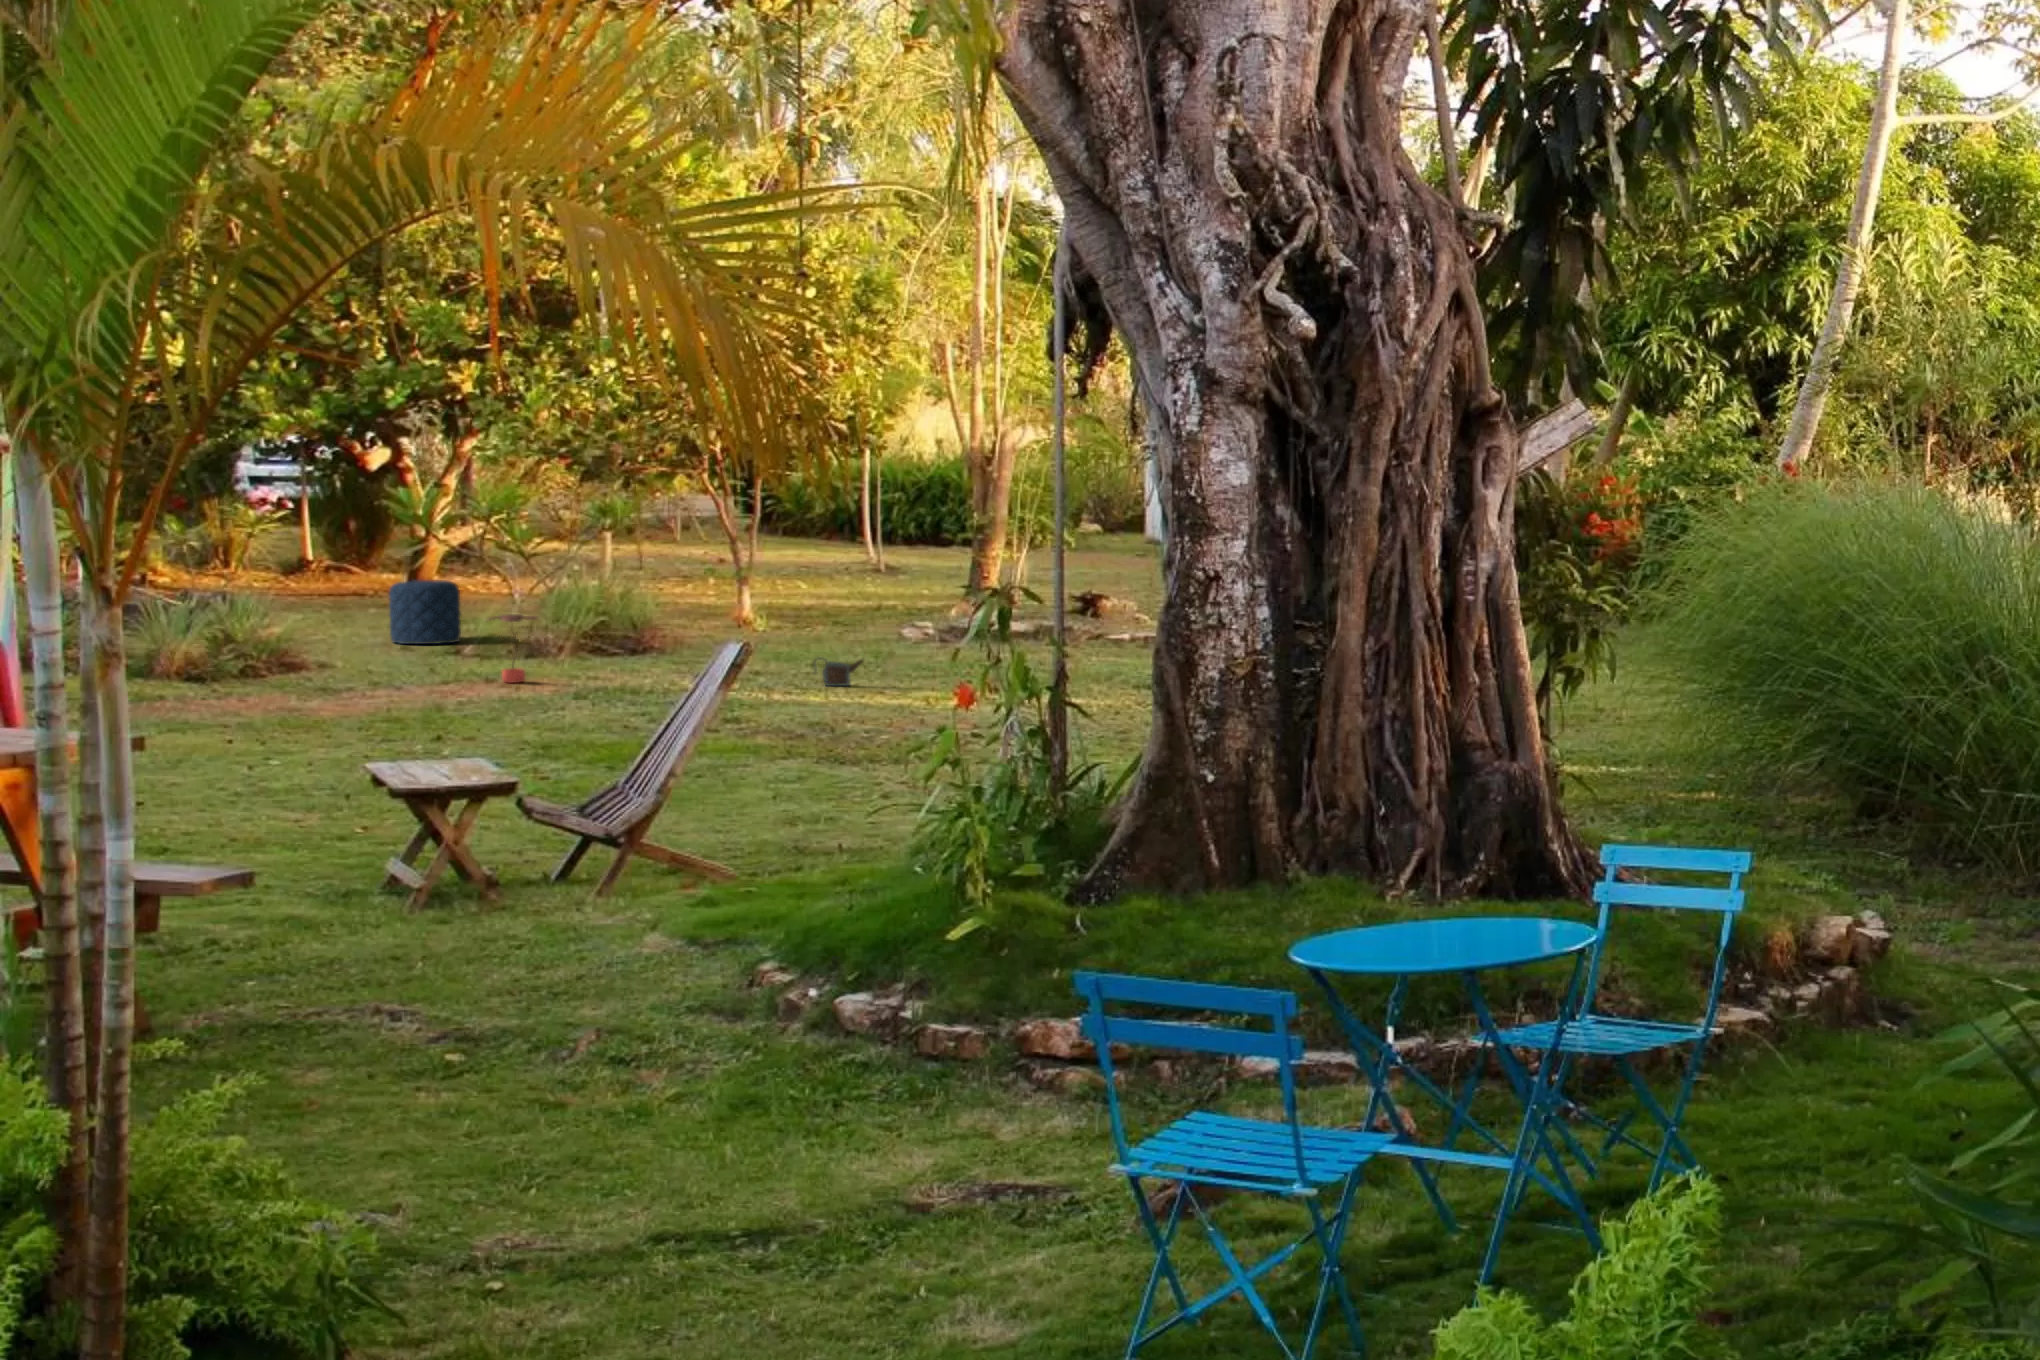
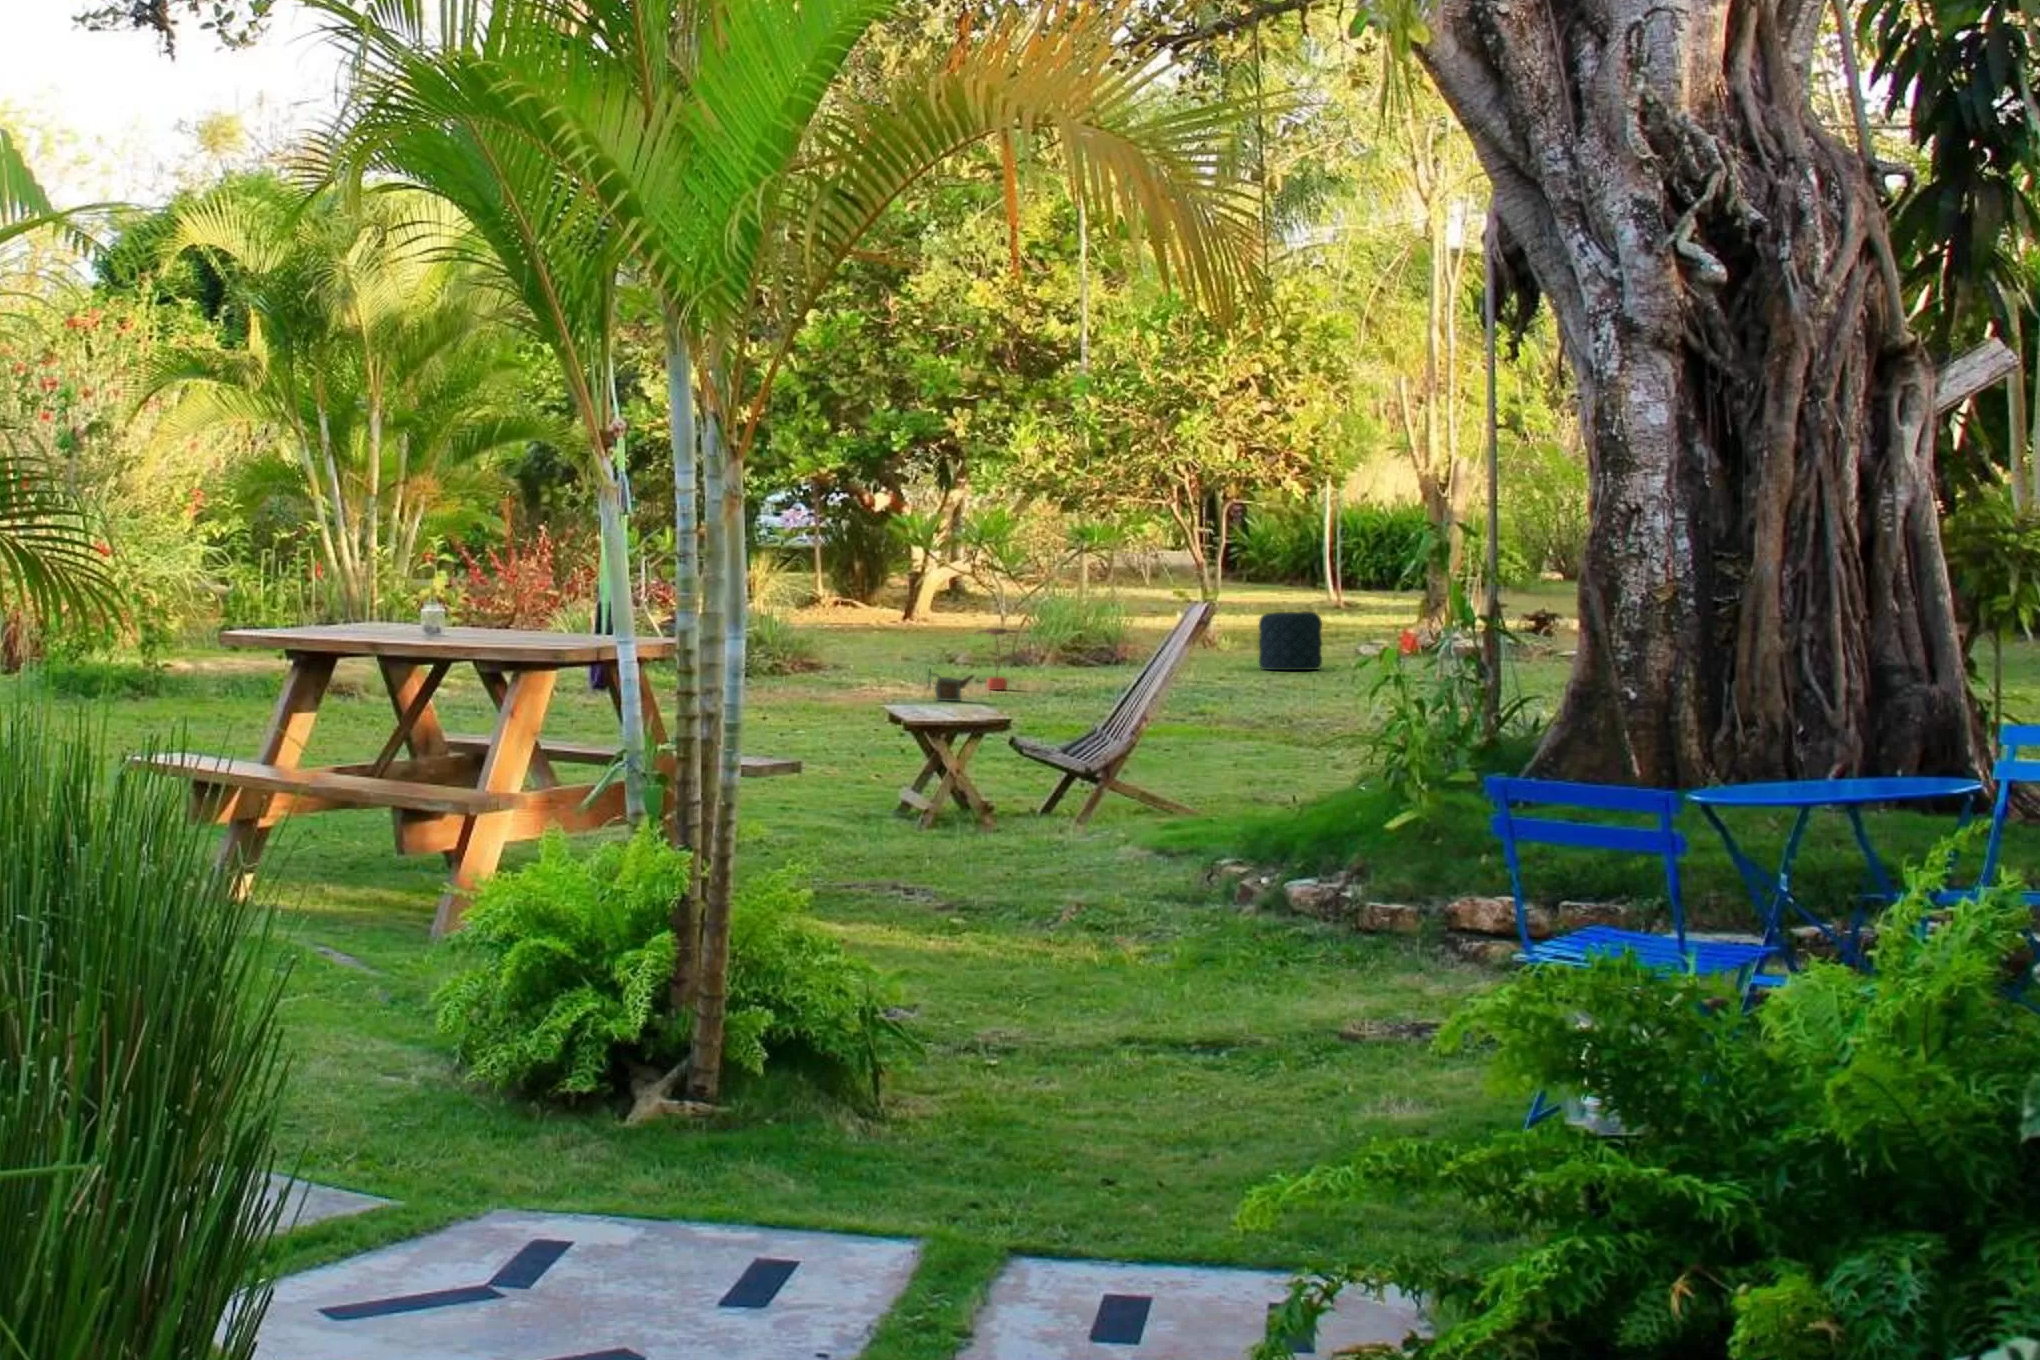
pouf: present [389,580,461,644] -> present [1259,611,1322,670]
watering can: present [814,658,863,686] -> present [927,673,973,701]

